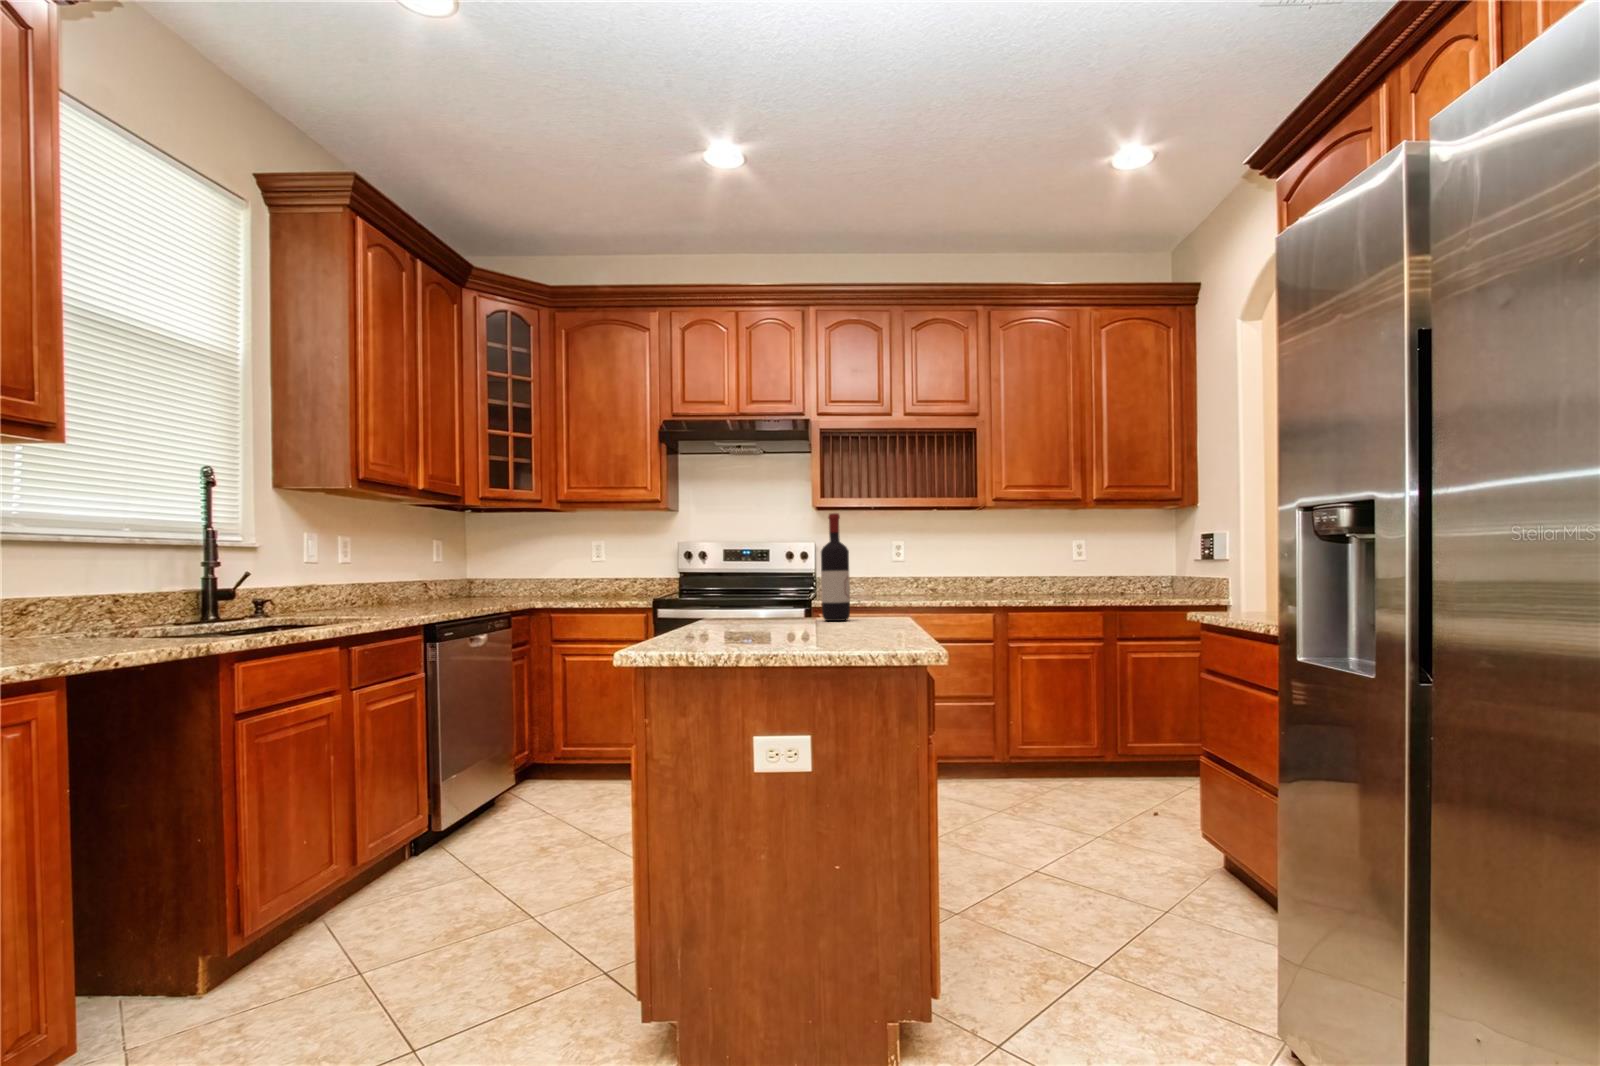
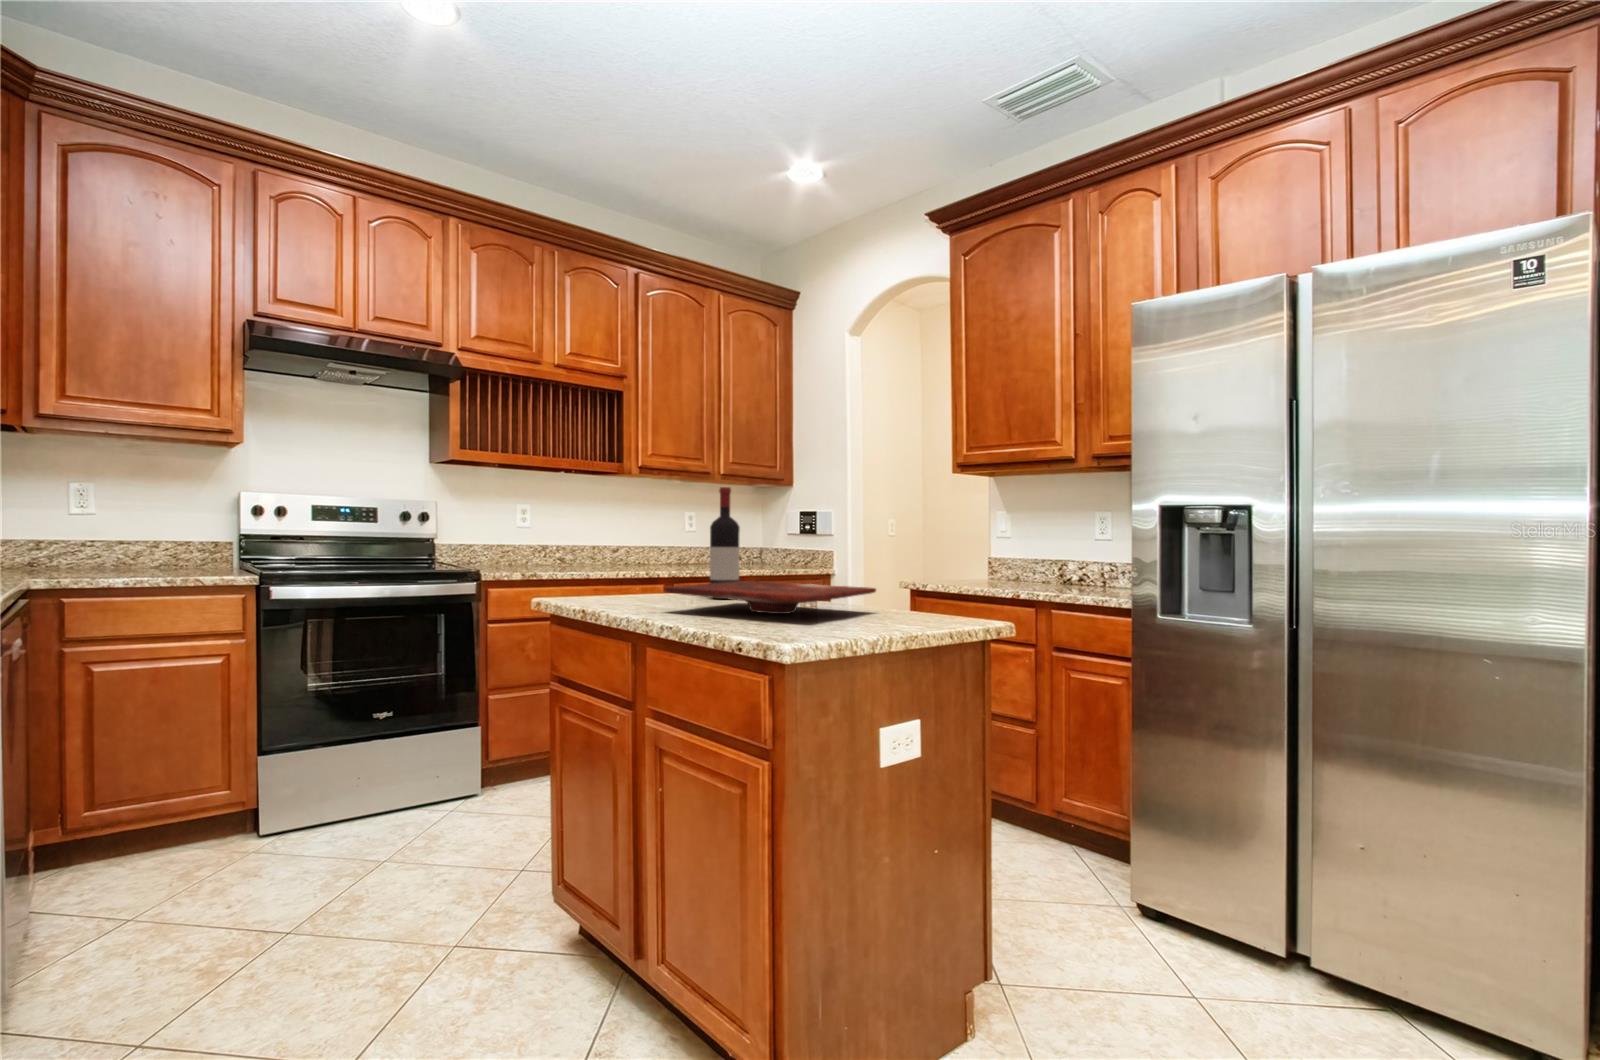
cutting board: none [713,603,867,632] -> present [664,581,876,614]

